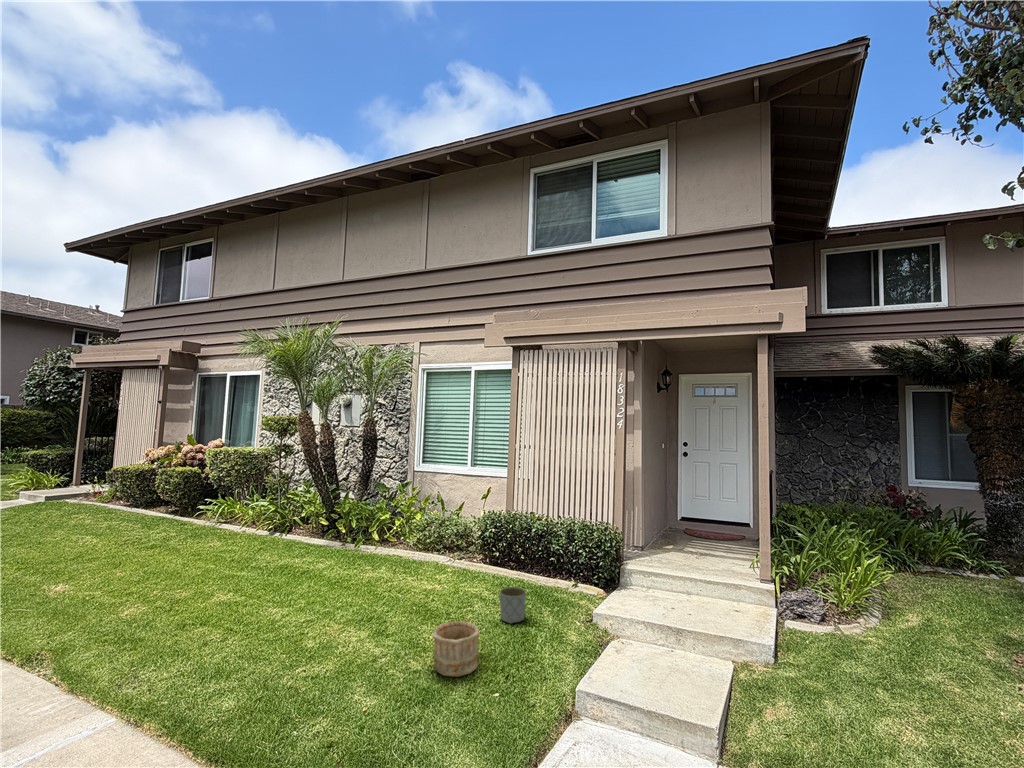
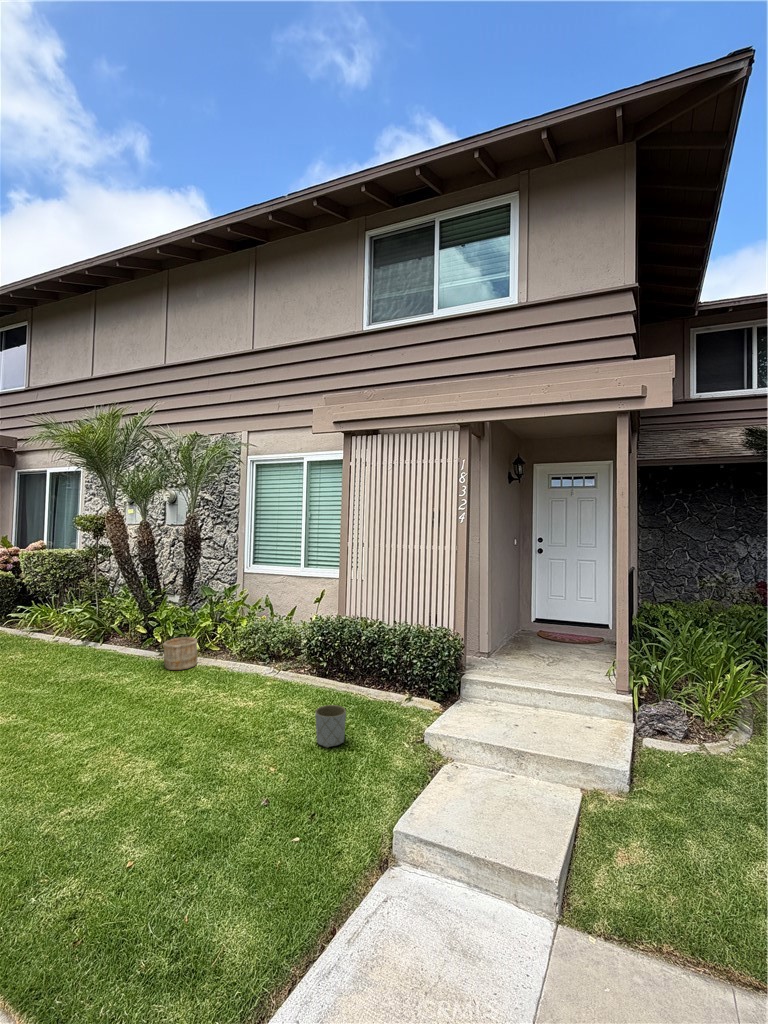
wooden bucket: present [433,621,479,677] -> present [163,637,197,670]

